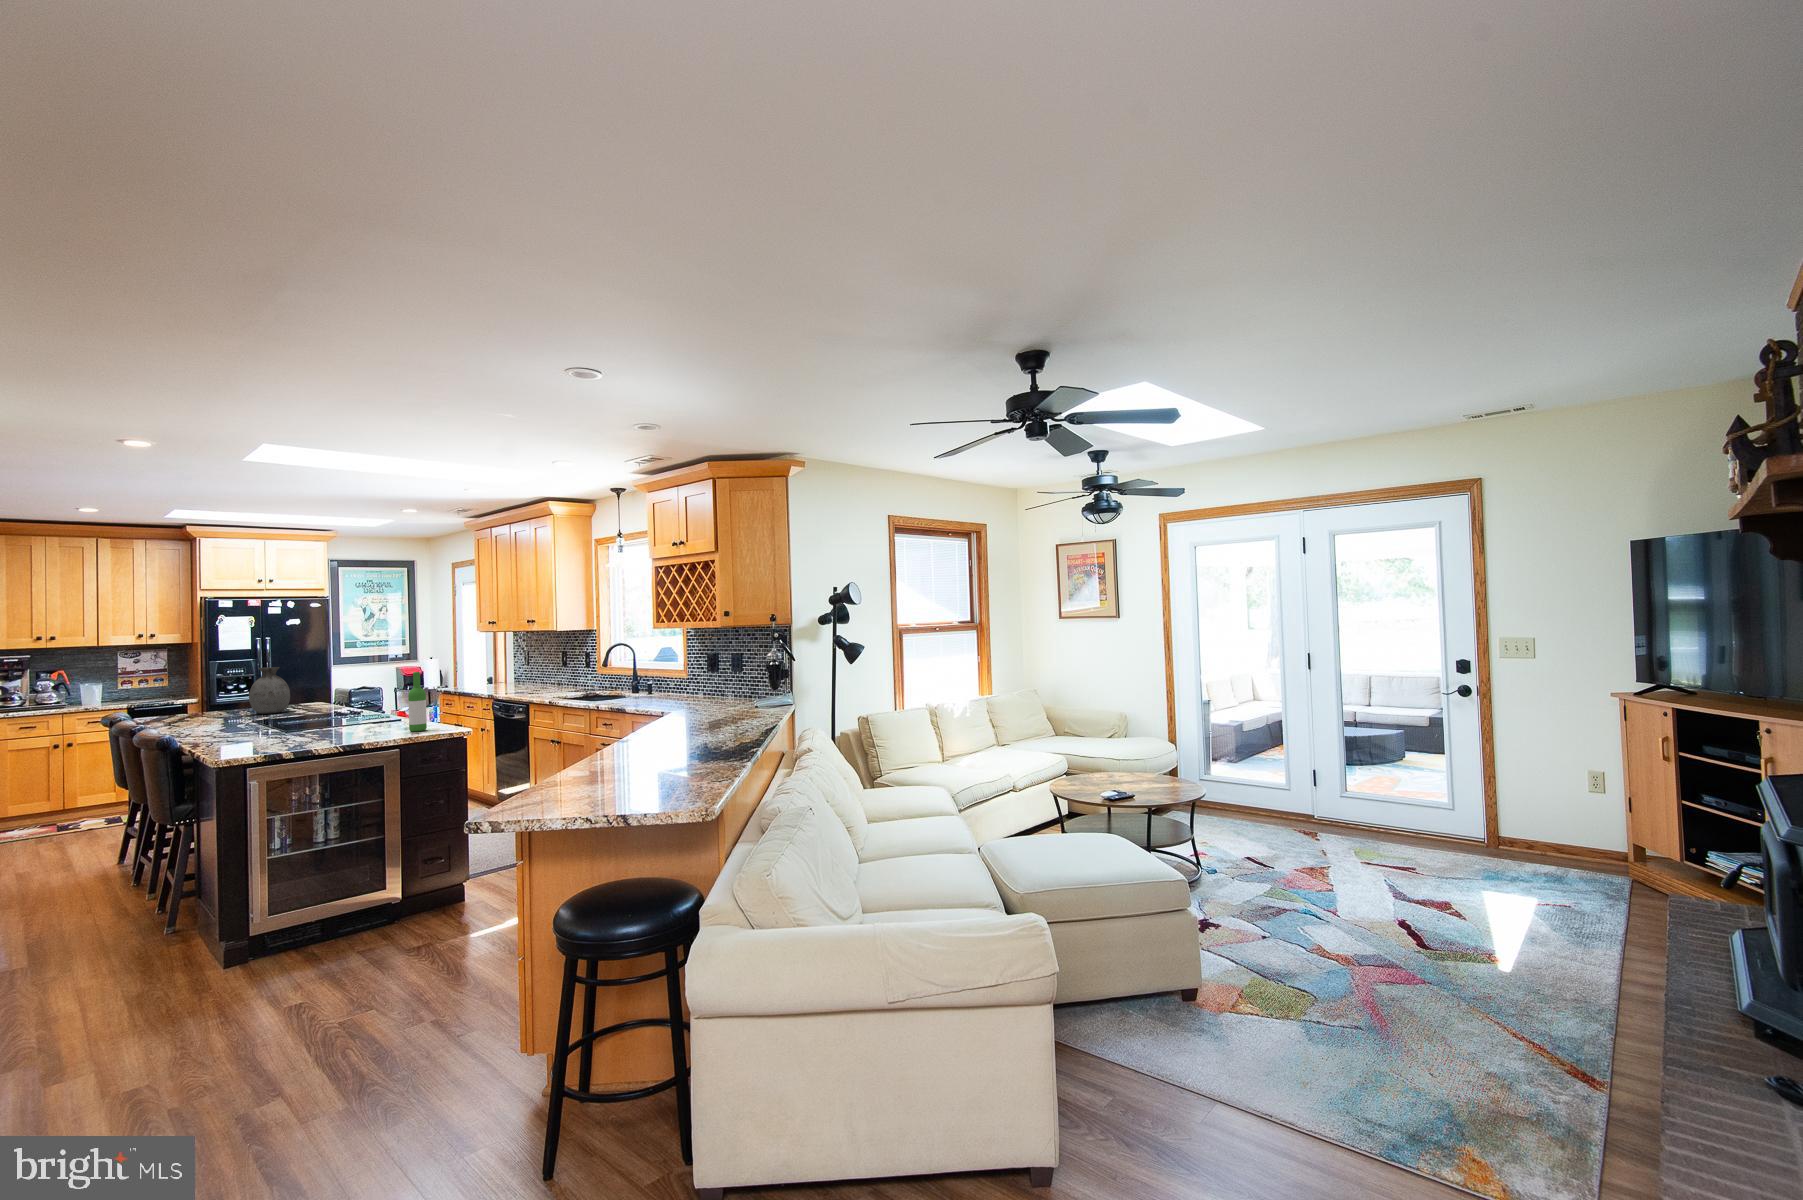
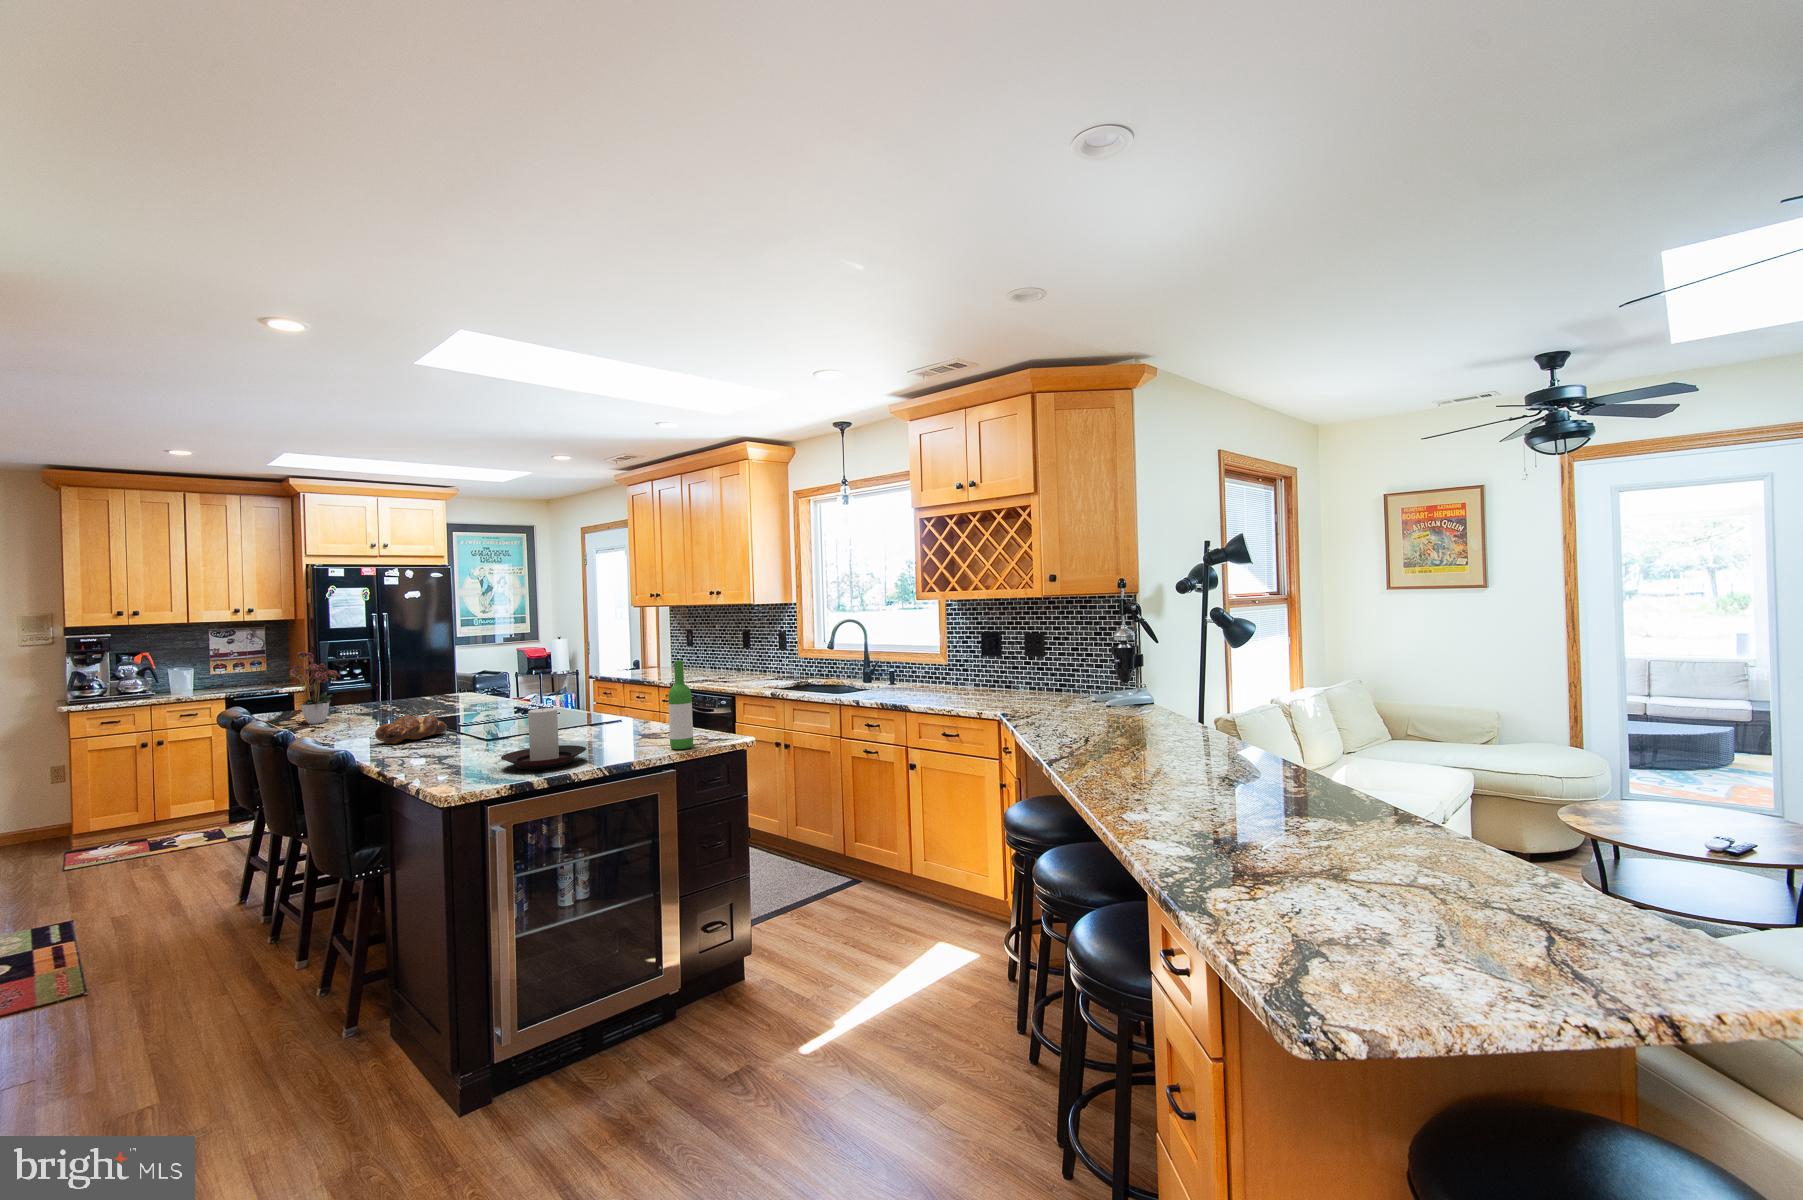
flower arrangement: none [161,665,206,722] -> present [290,652,340,724]
vase: present [249,667,290,714] -> none [395,650,445,712]
candle holder: none [282,701,345,742] -> present [501,707,586,769]
bread loaf: none [214,712,272,732] -> present [375,715,447,744]

